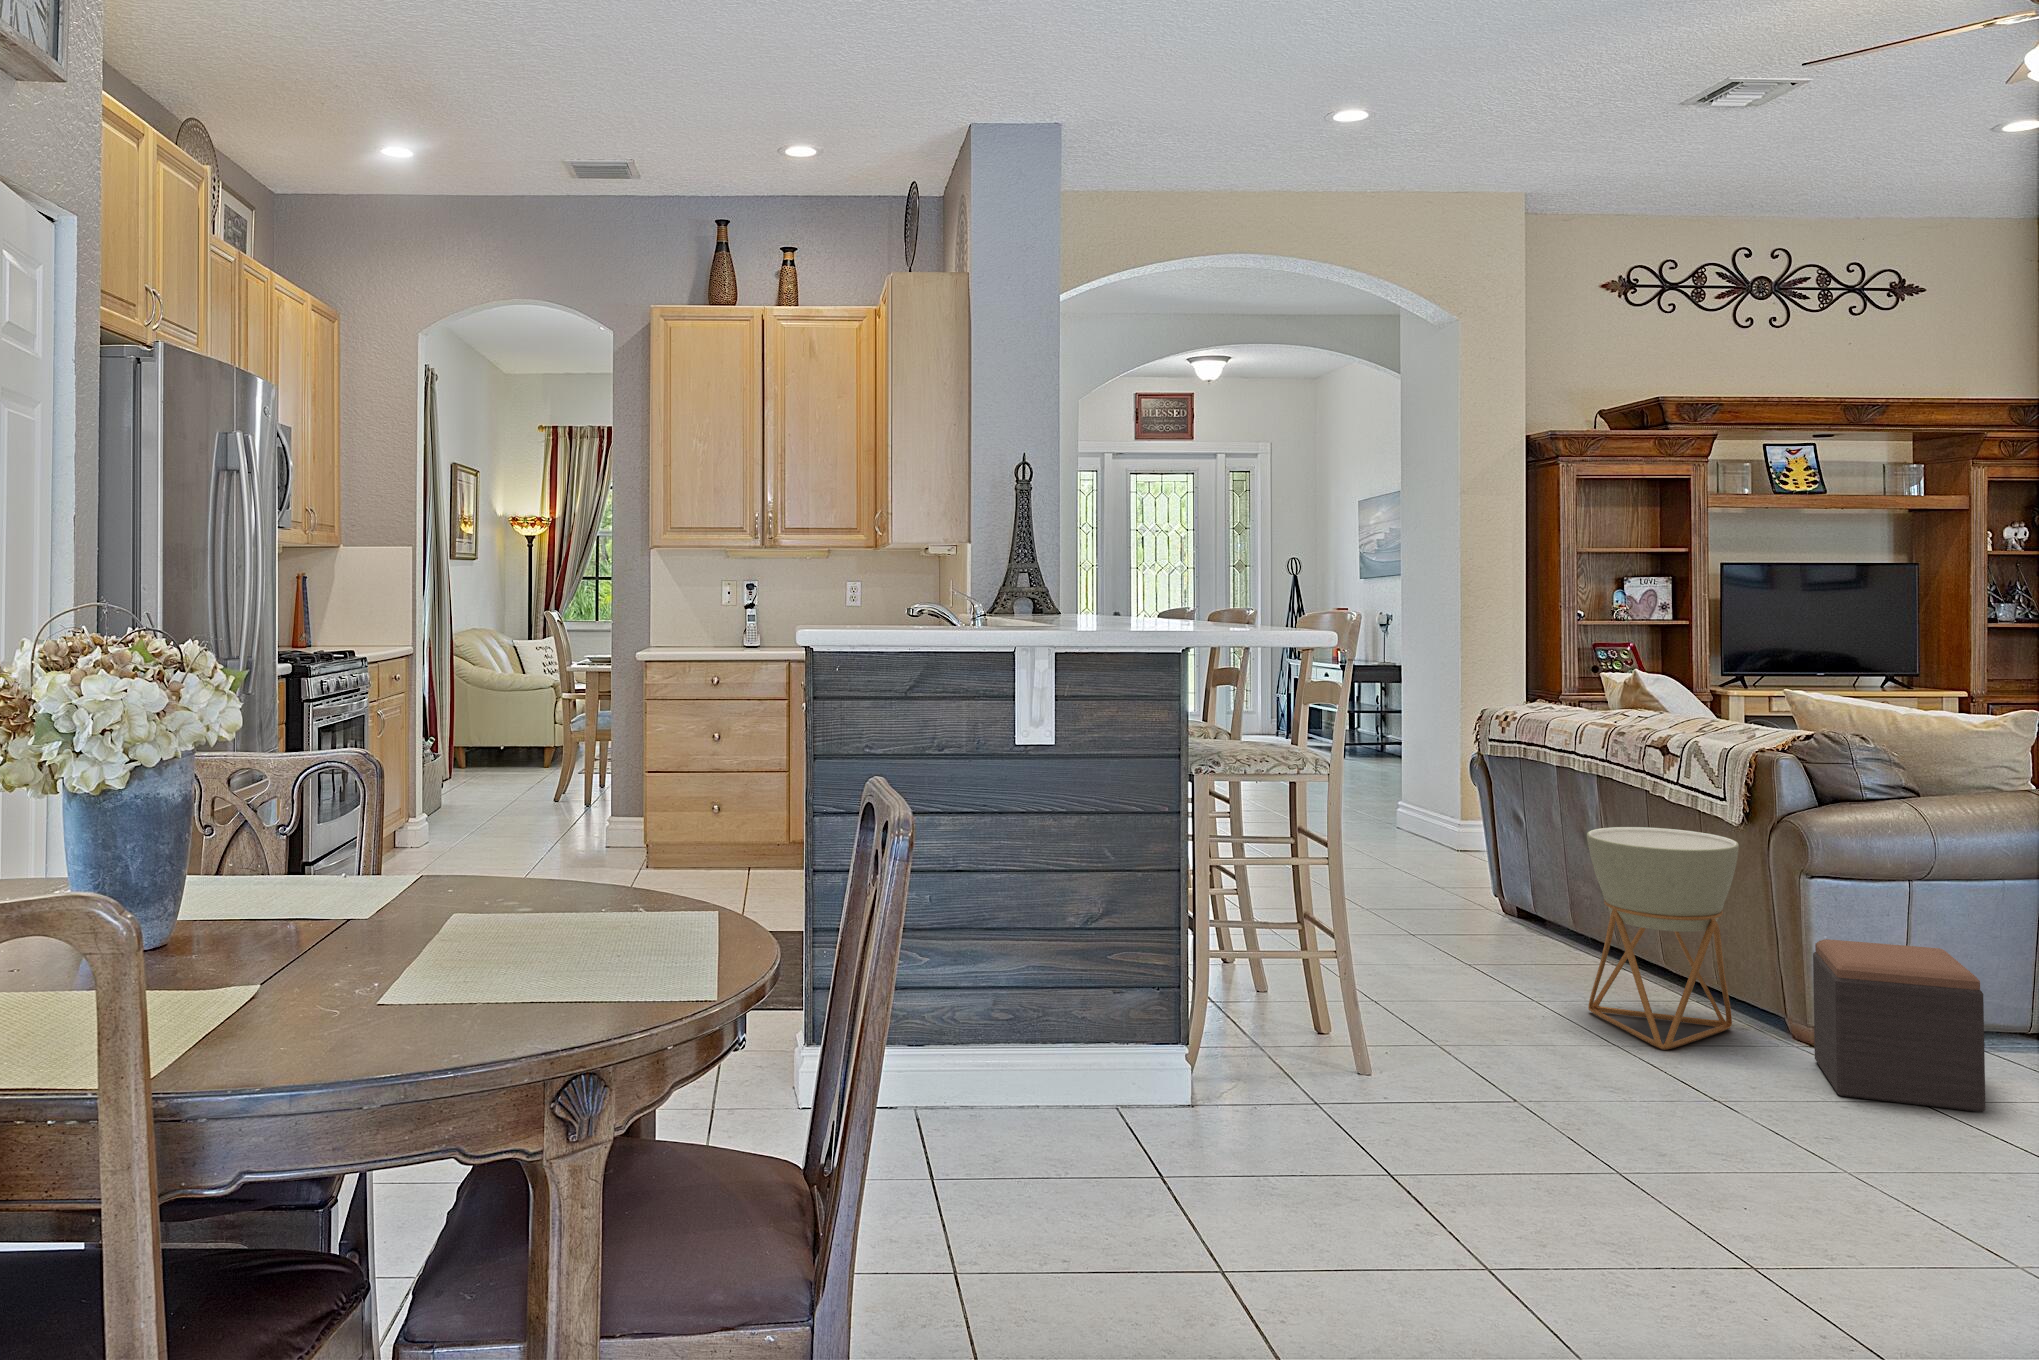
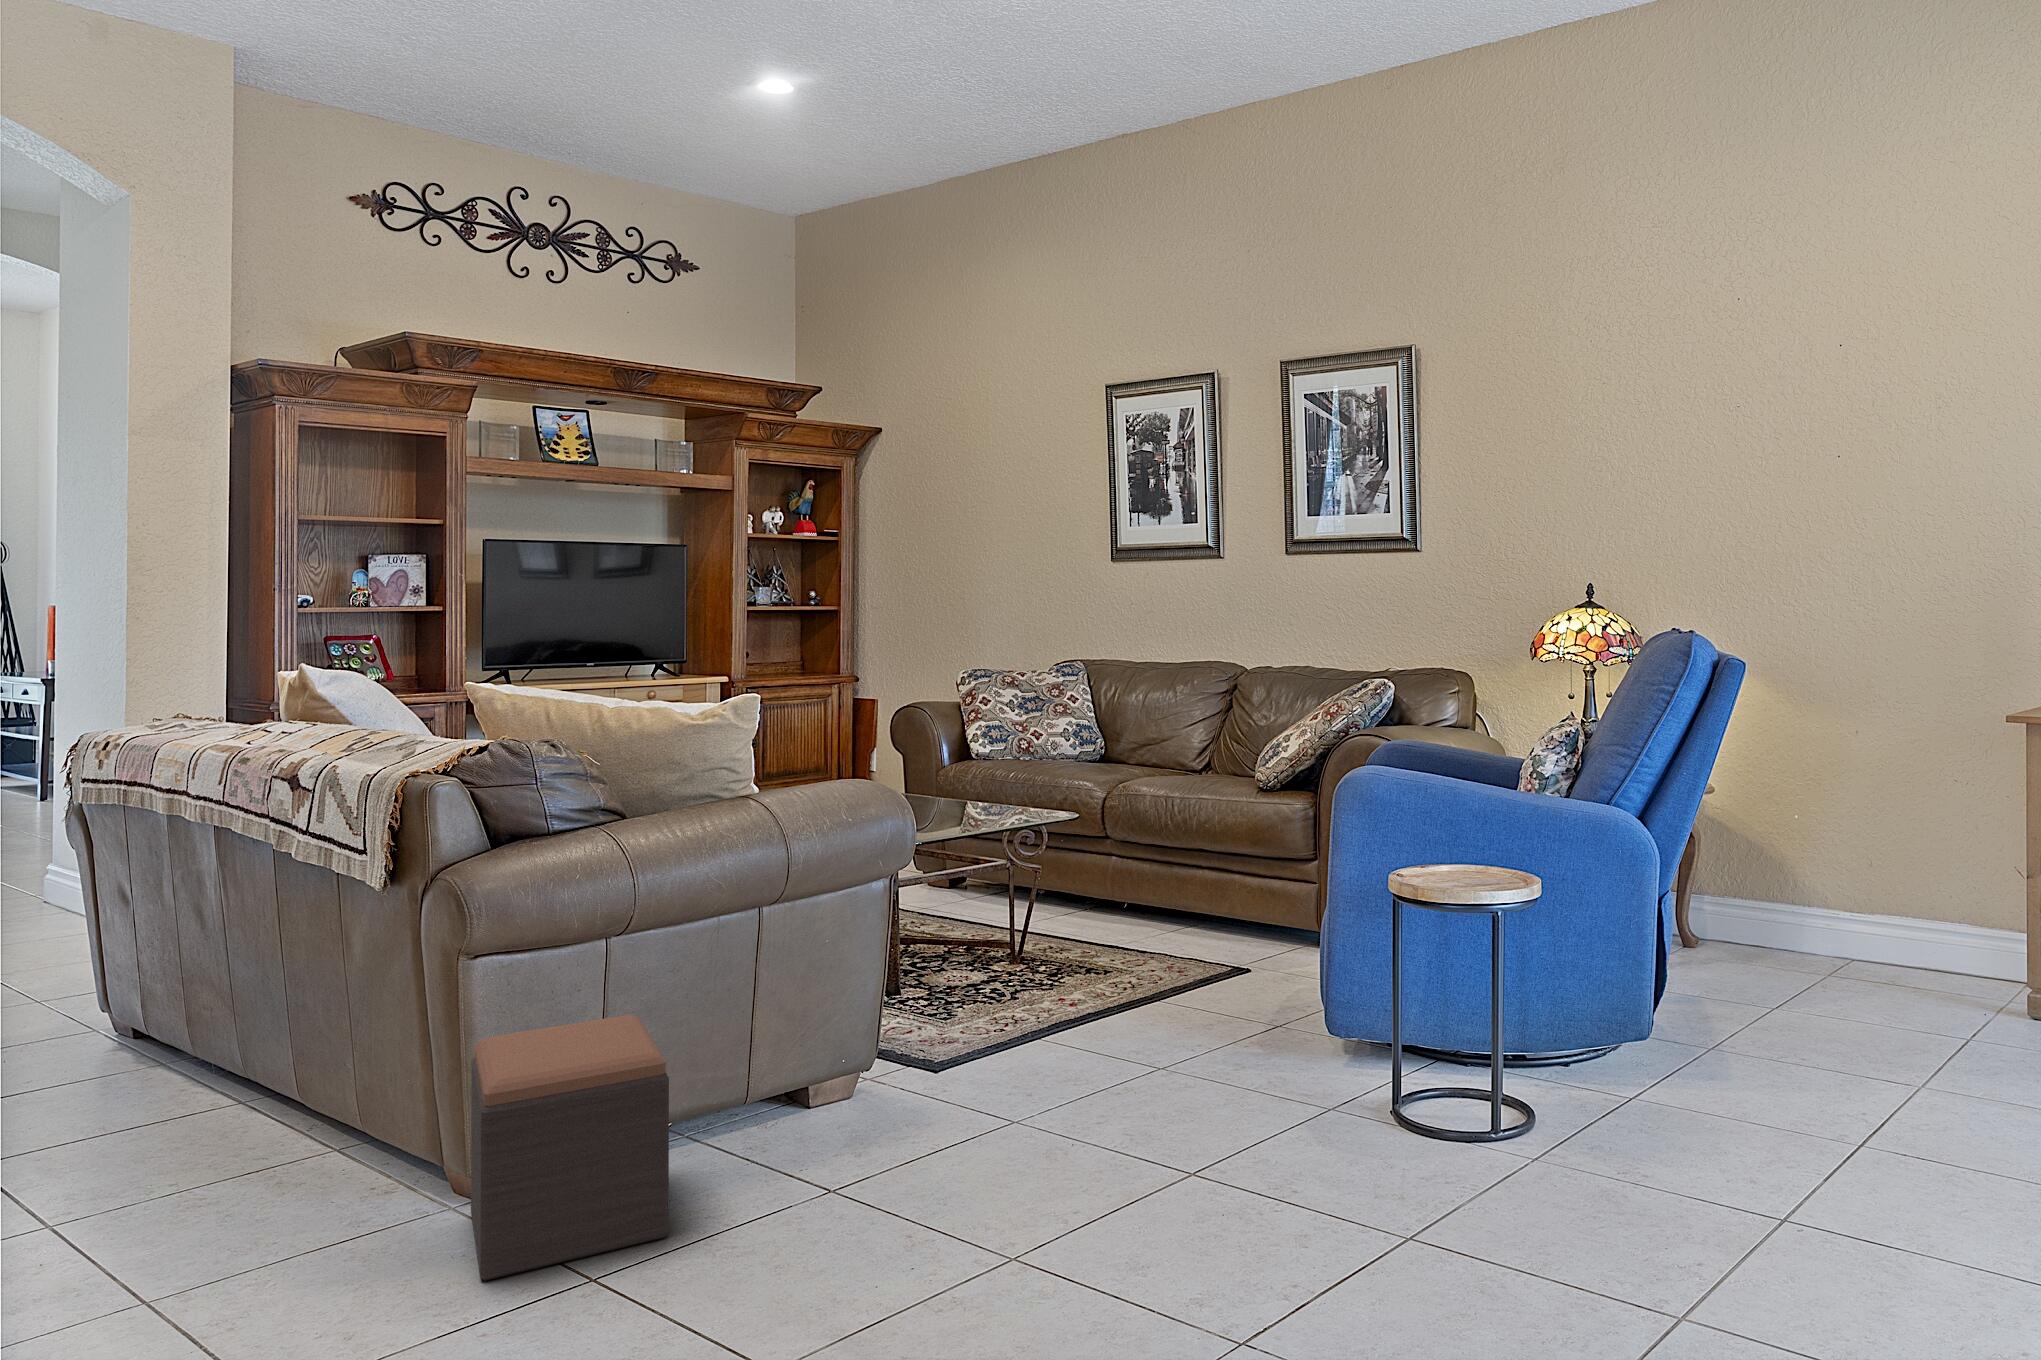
planter: present [1587,827,1739,1050] -> none [131,903,381,1277]

